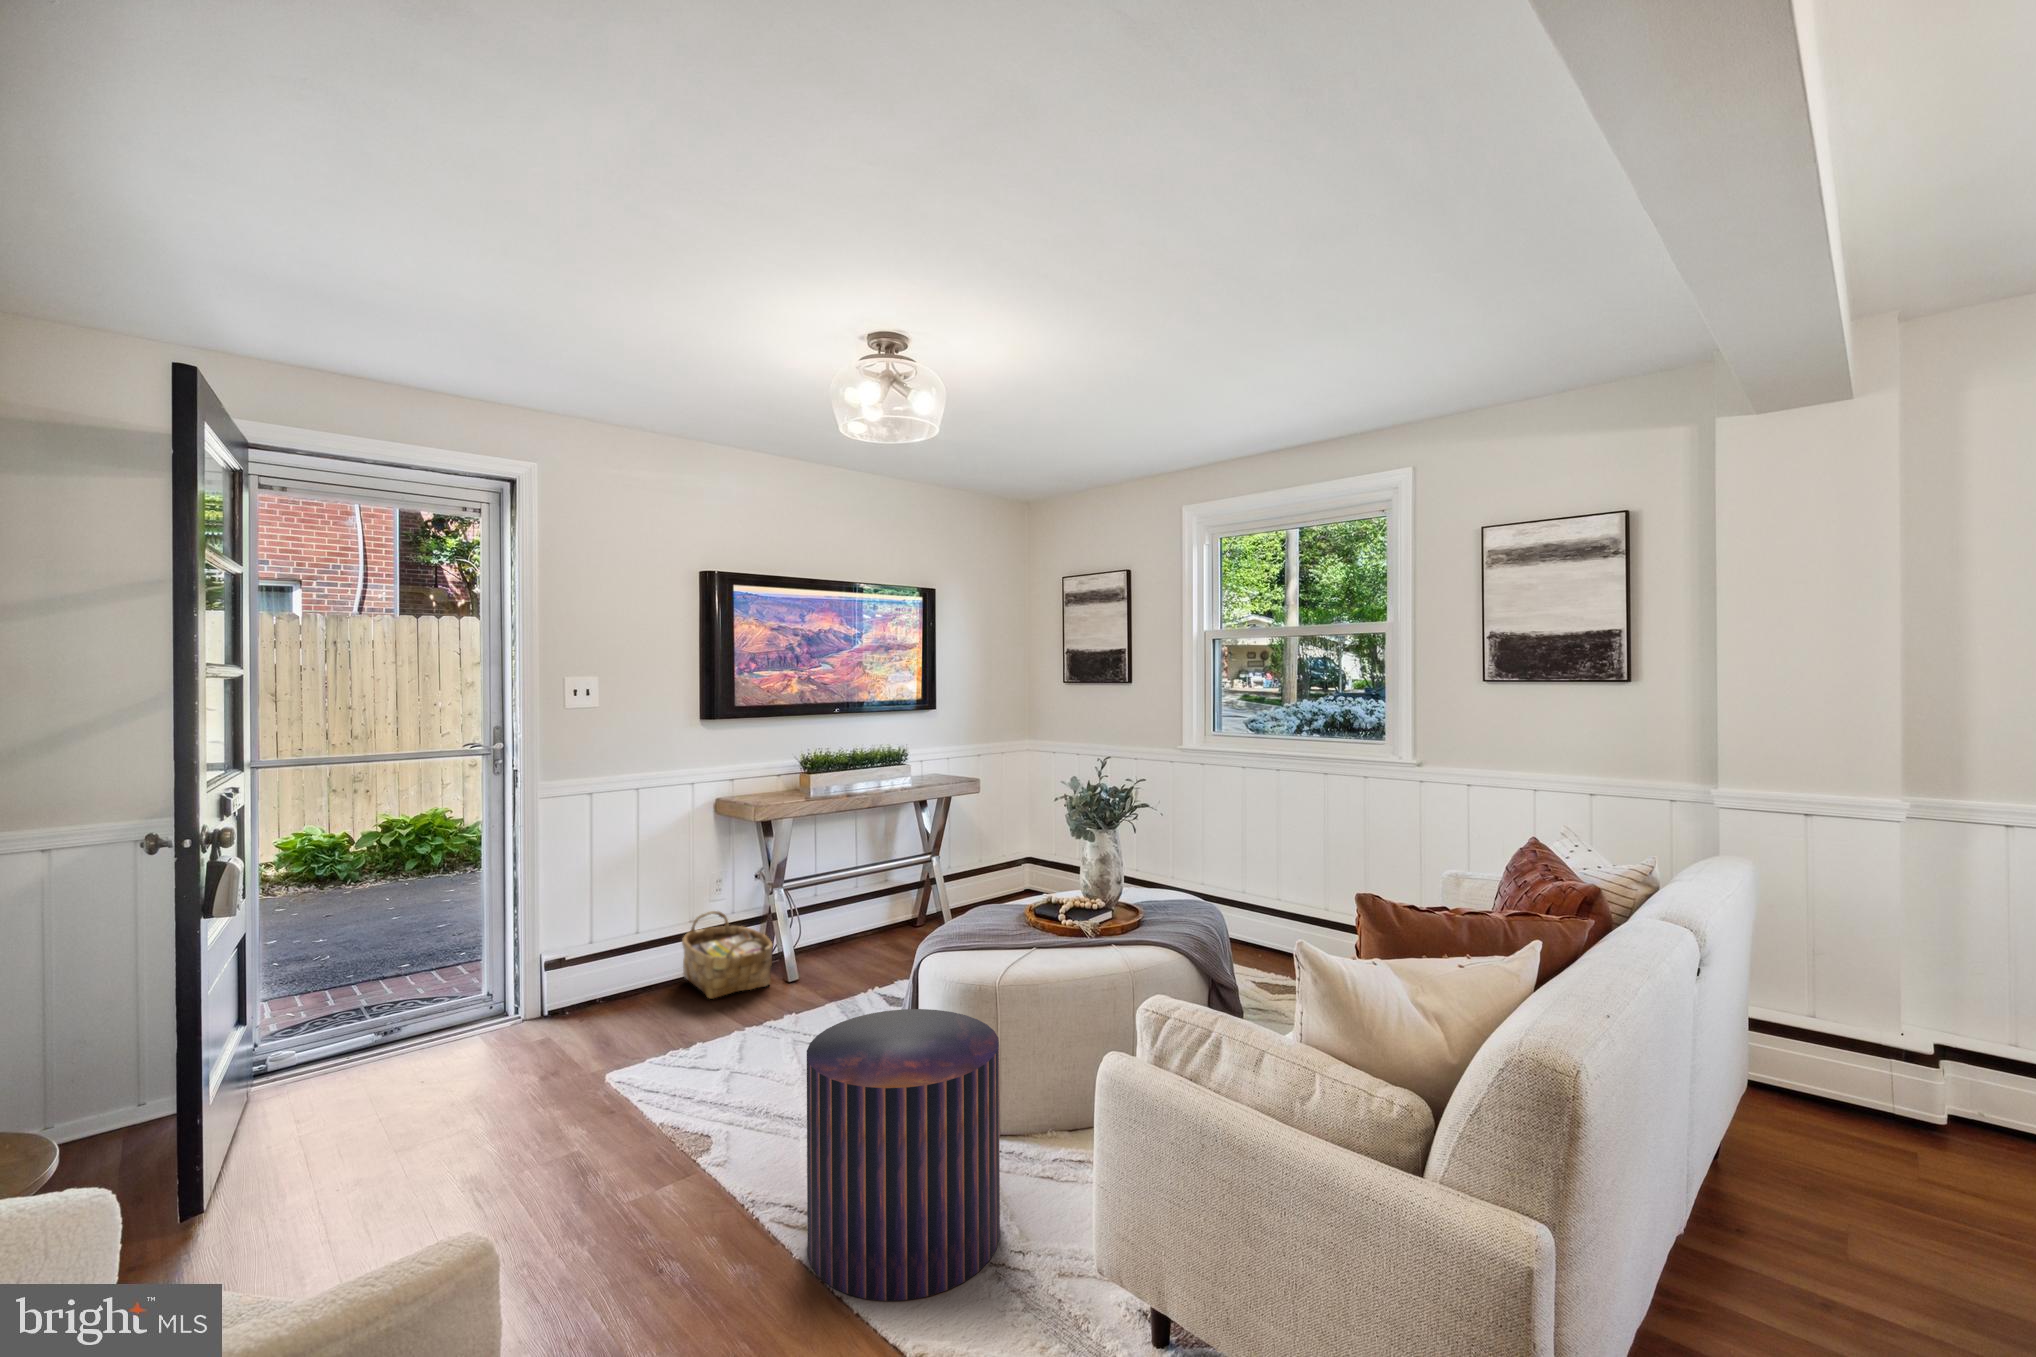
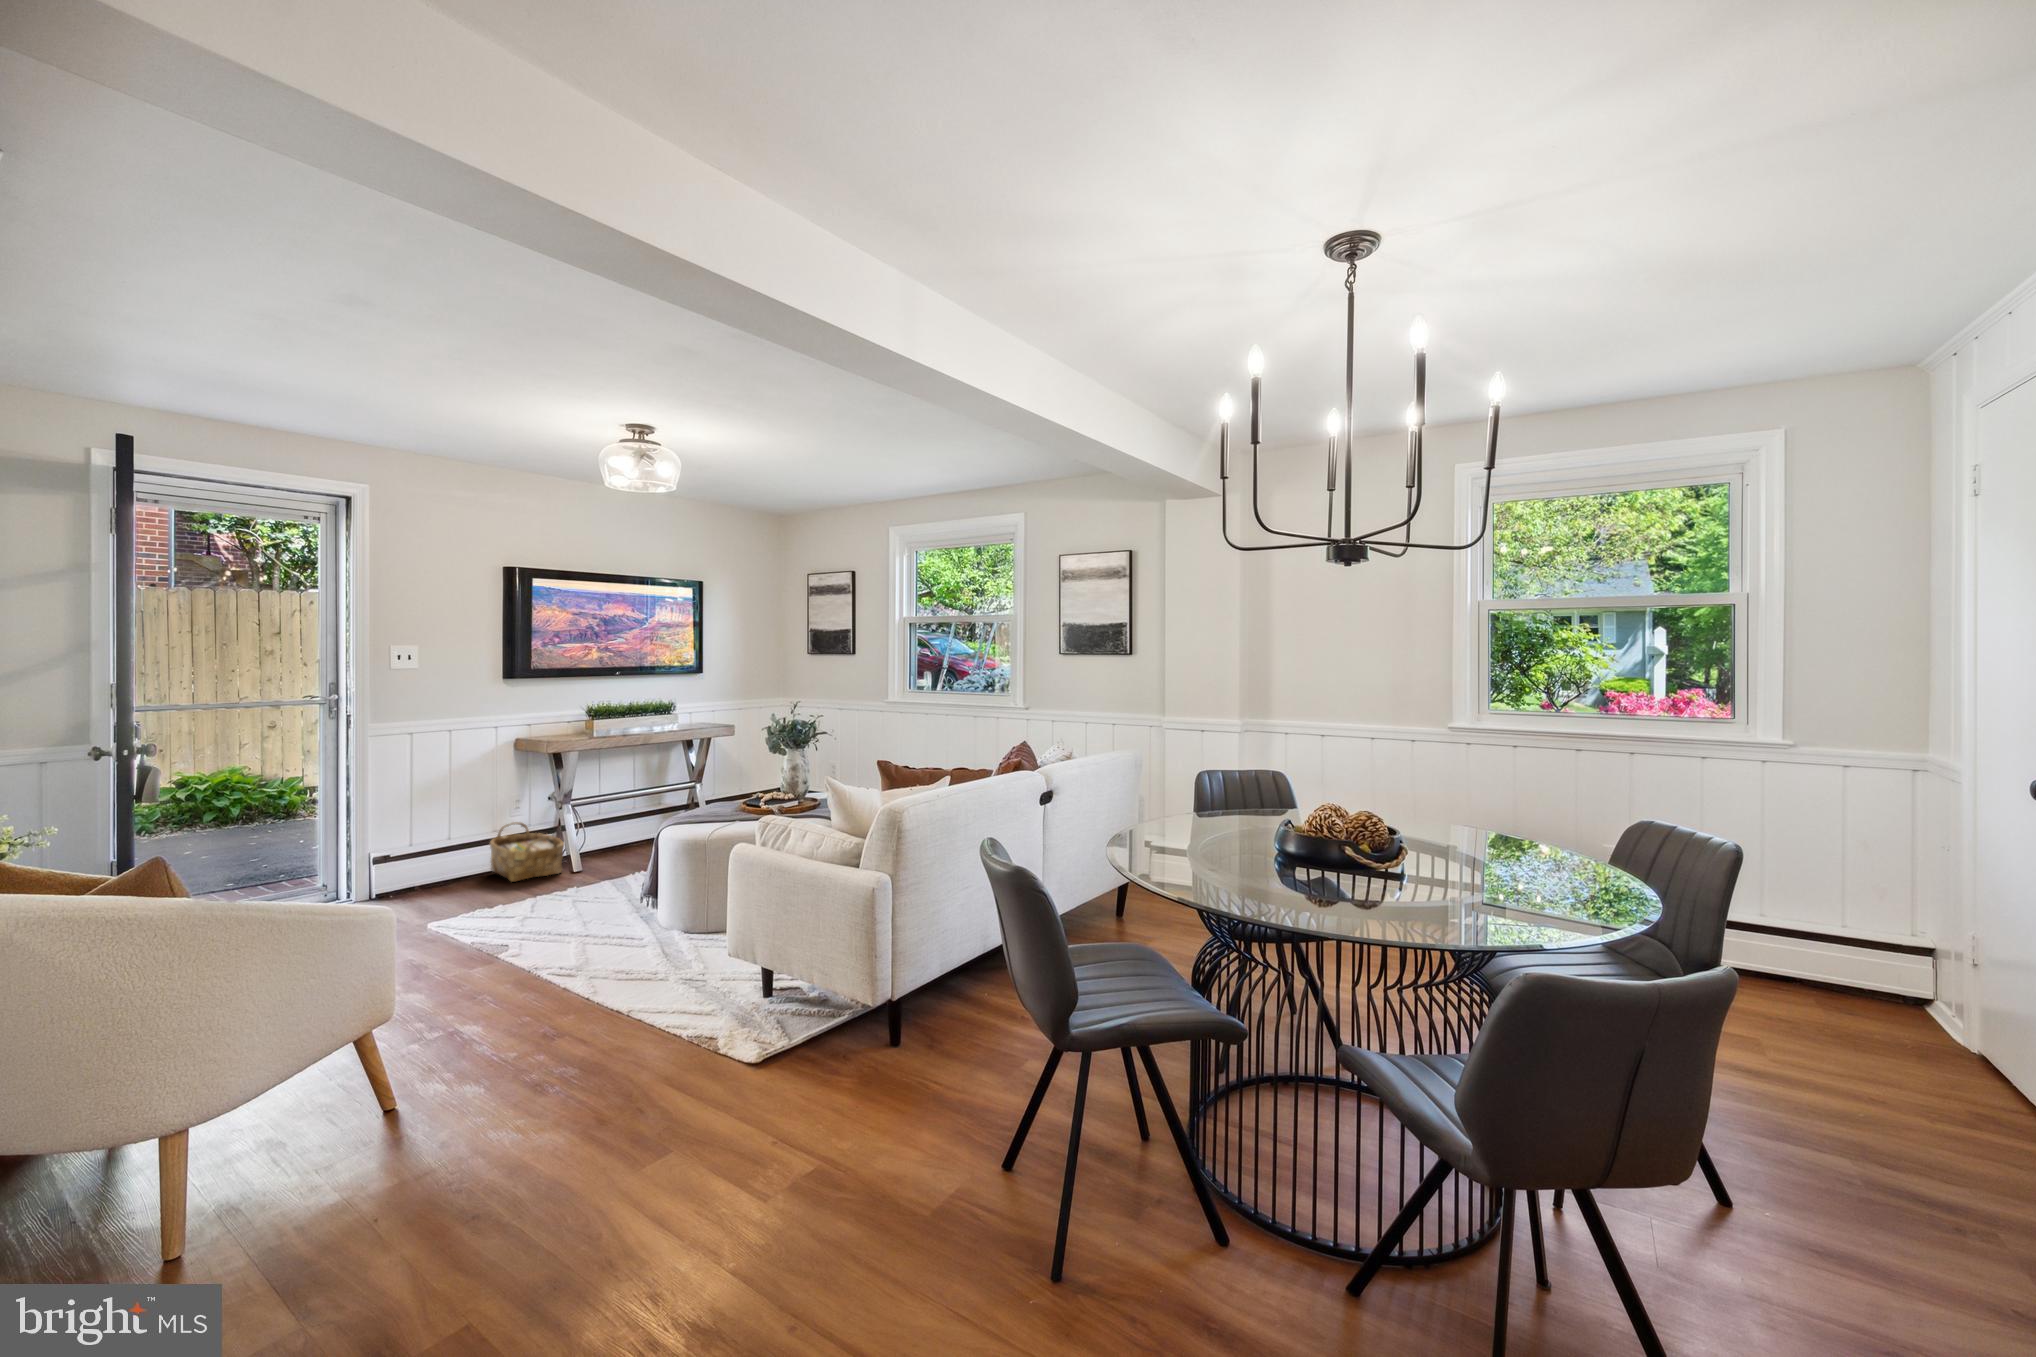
pouf: present [807,1009,1000,1301] -> none [567,849,694,1000]

